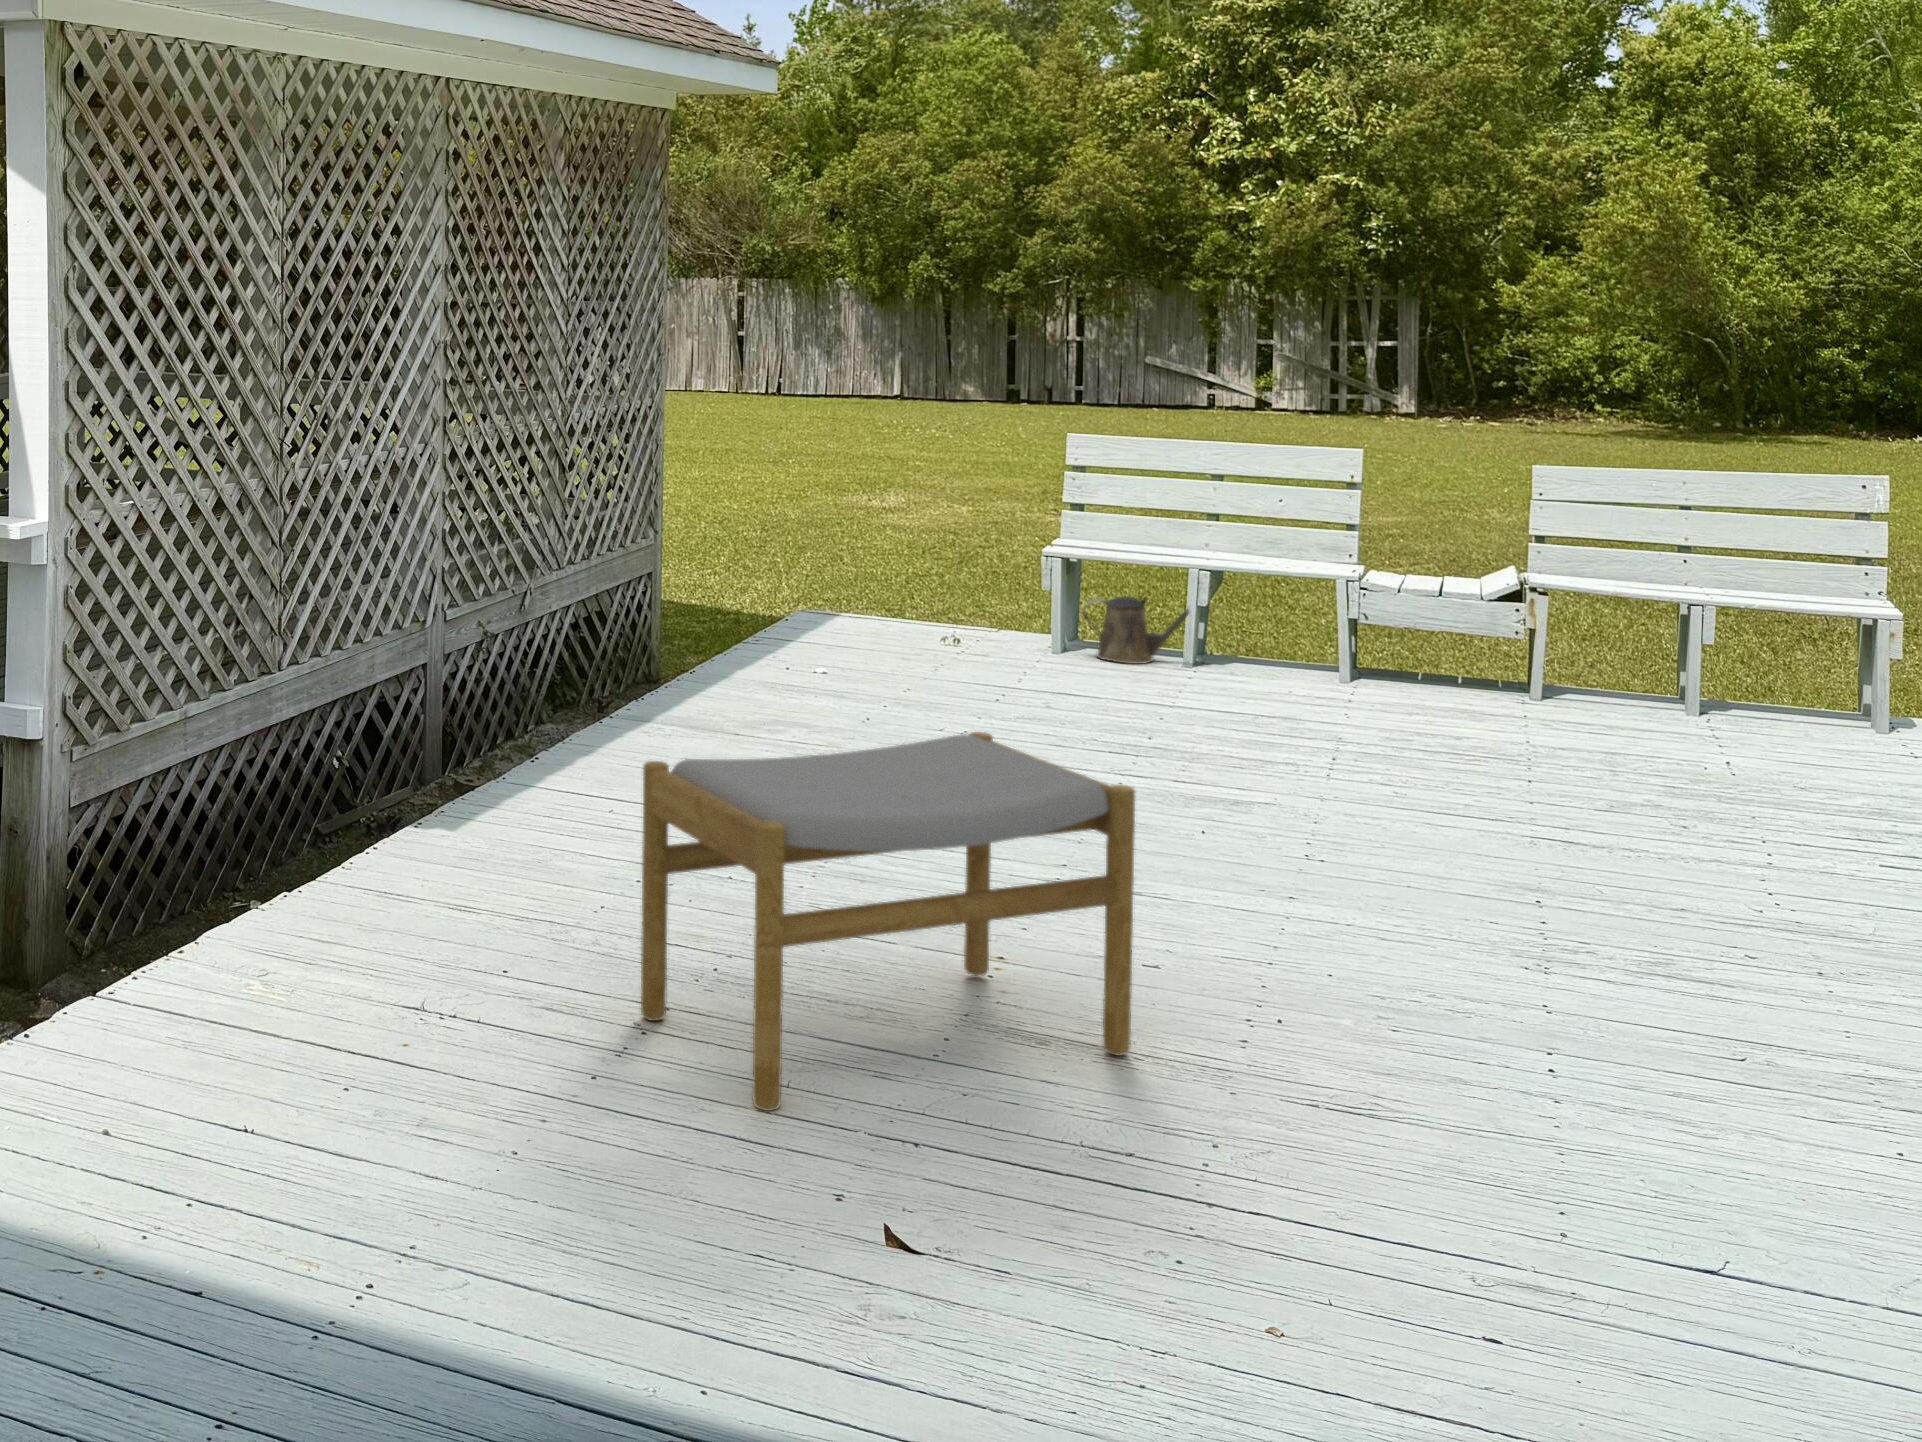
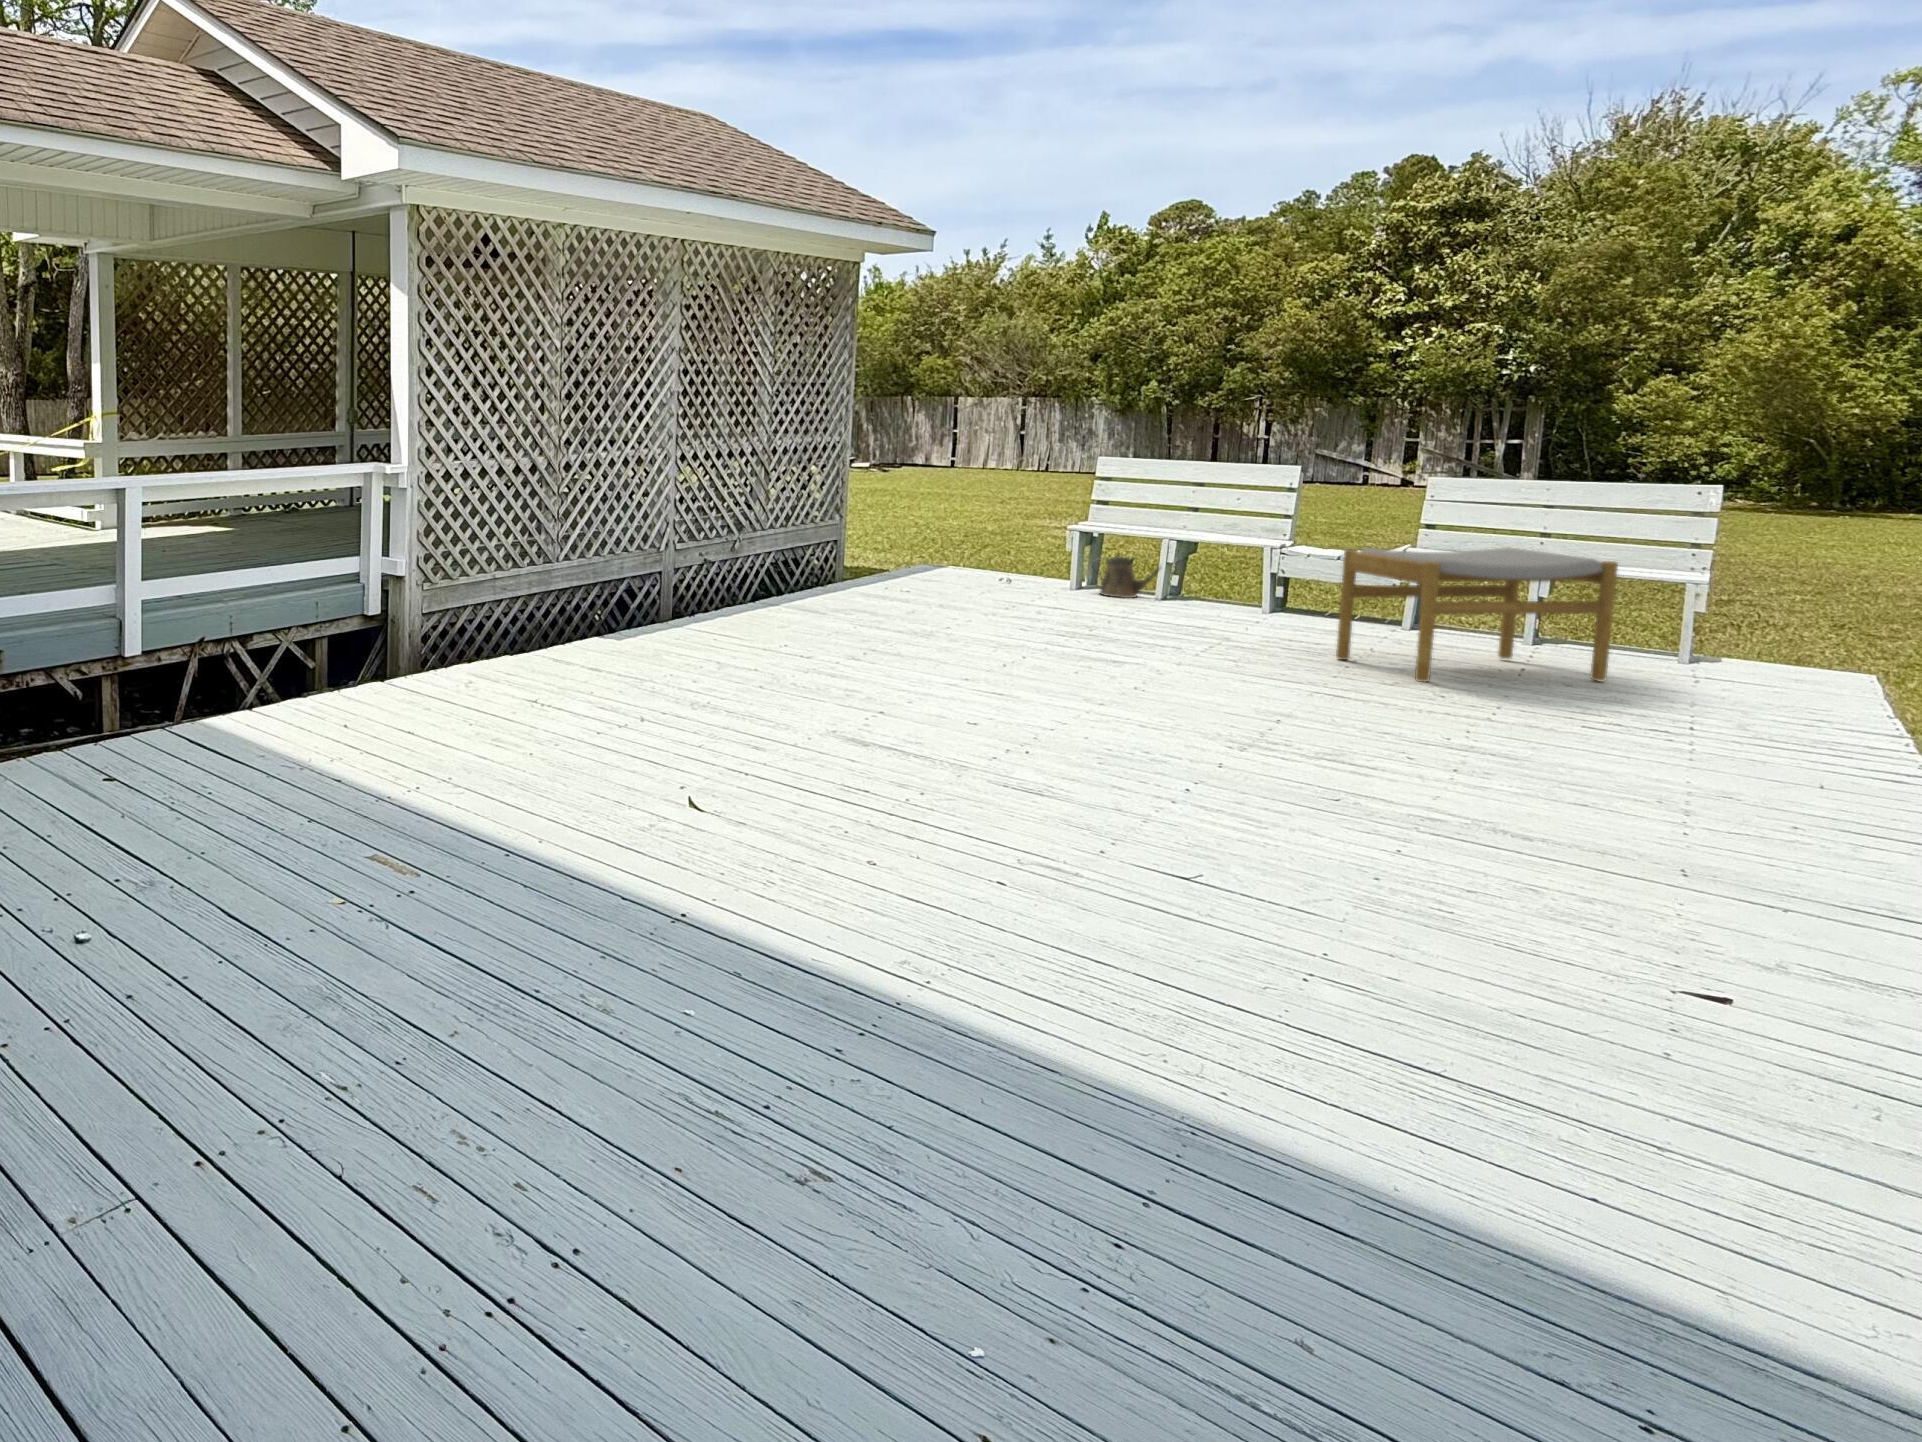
footstool: present [641,732,1135,1111] -> present [1336,548,1618,682]

